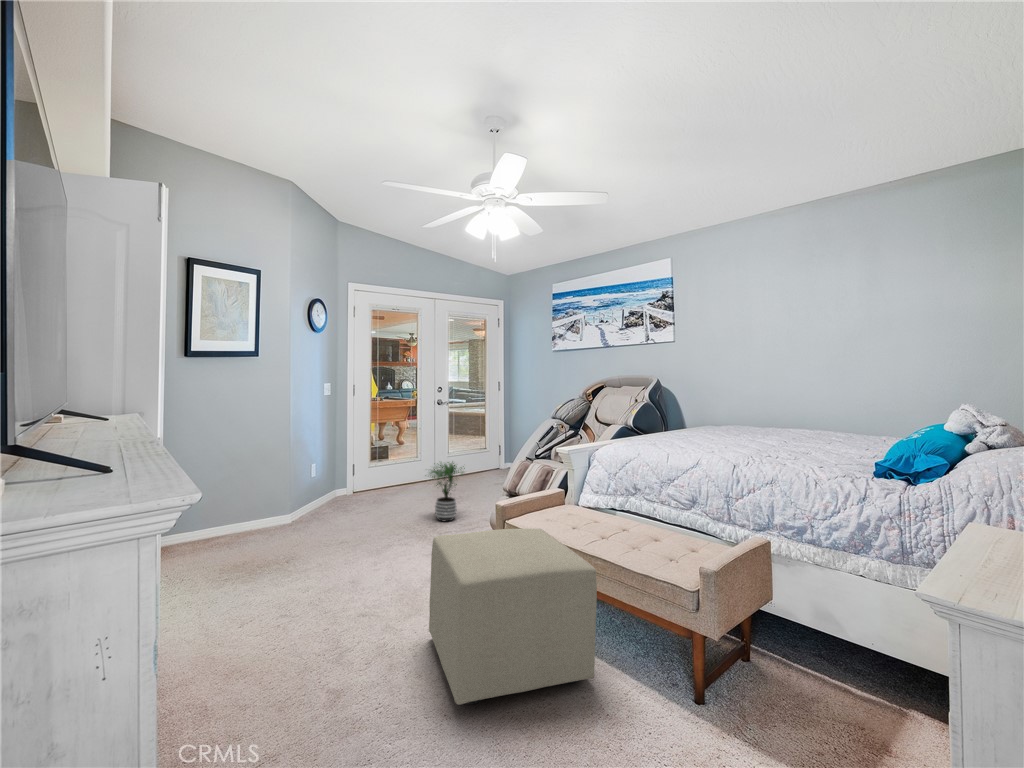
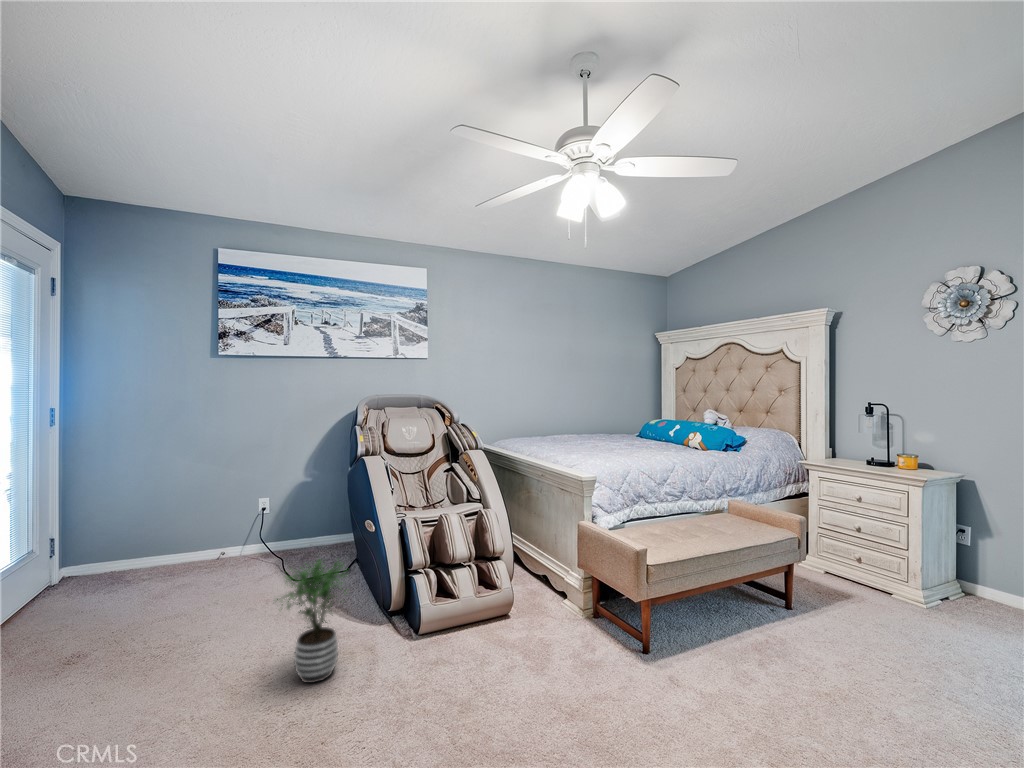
ottoman: present [429,529,597,705] -> none [691,549,894,712]

